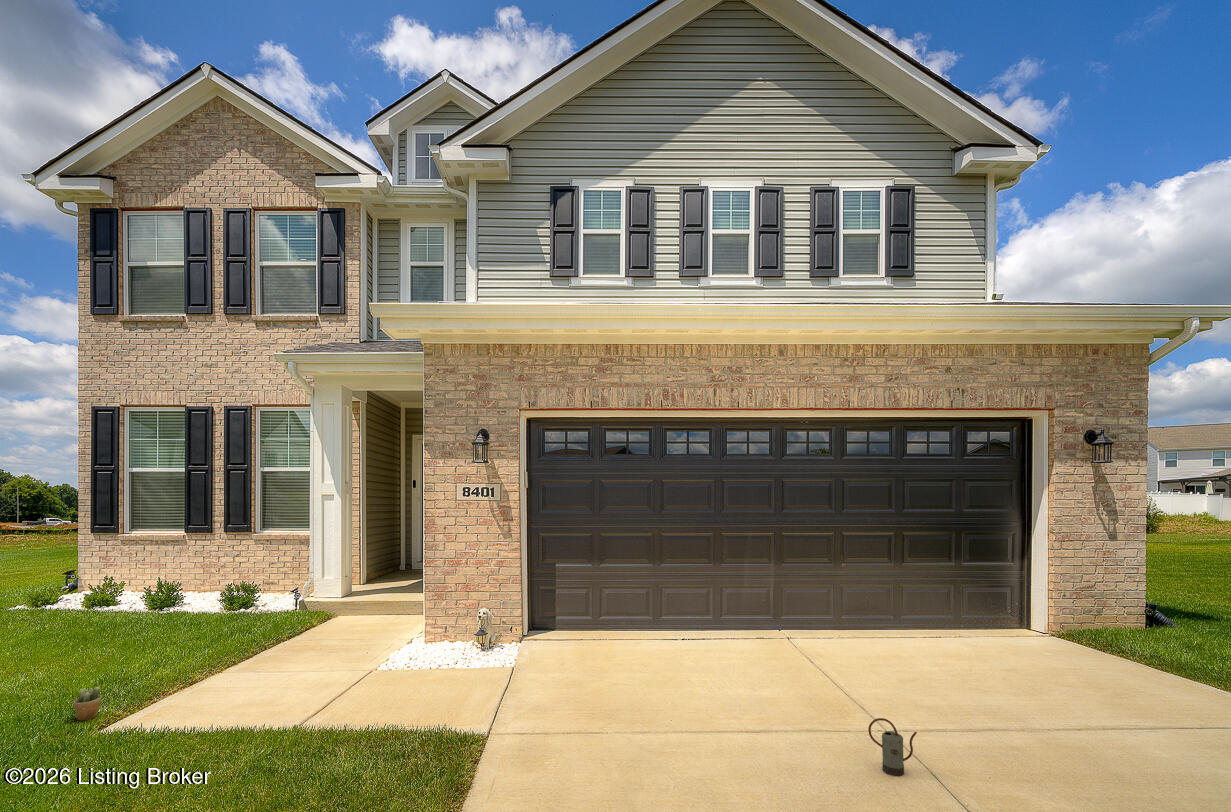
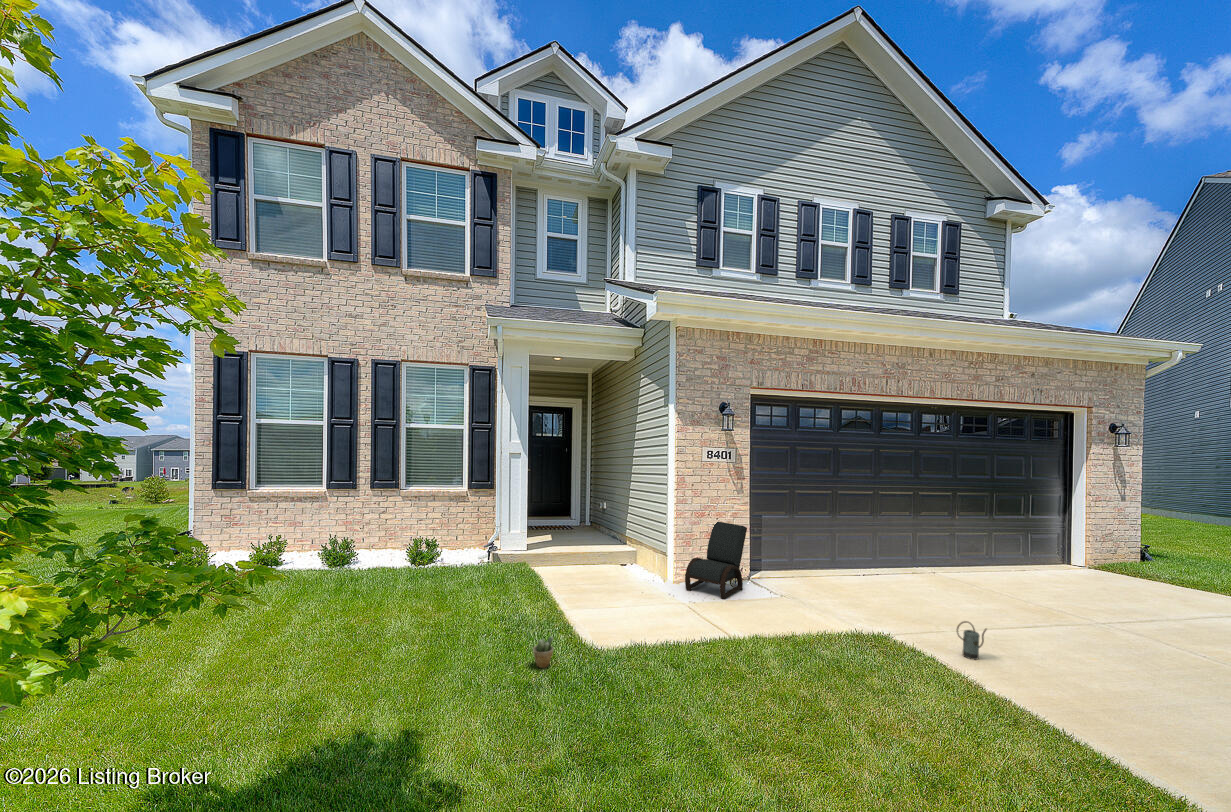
lounge chair: none [416,571,500,666] -> present [685,522,747,600]
watering can: present [868,718,917,776] -> present [956,621,987,660]

